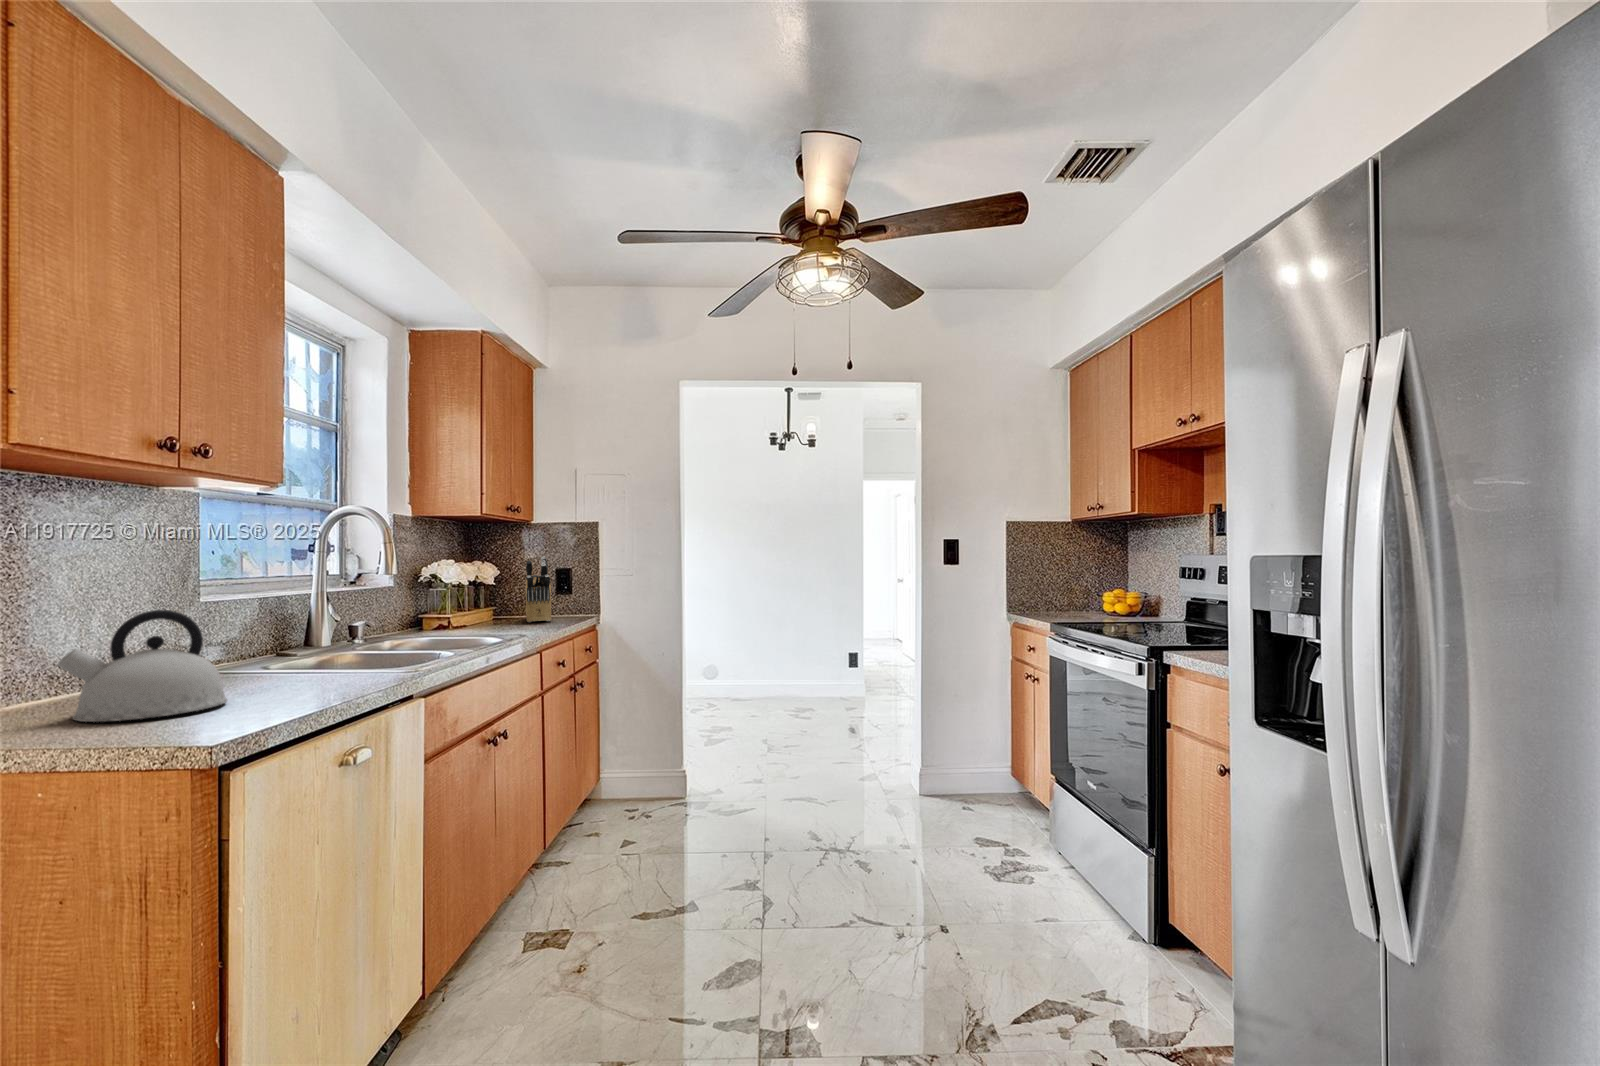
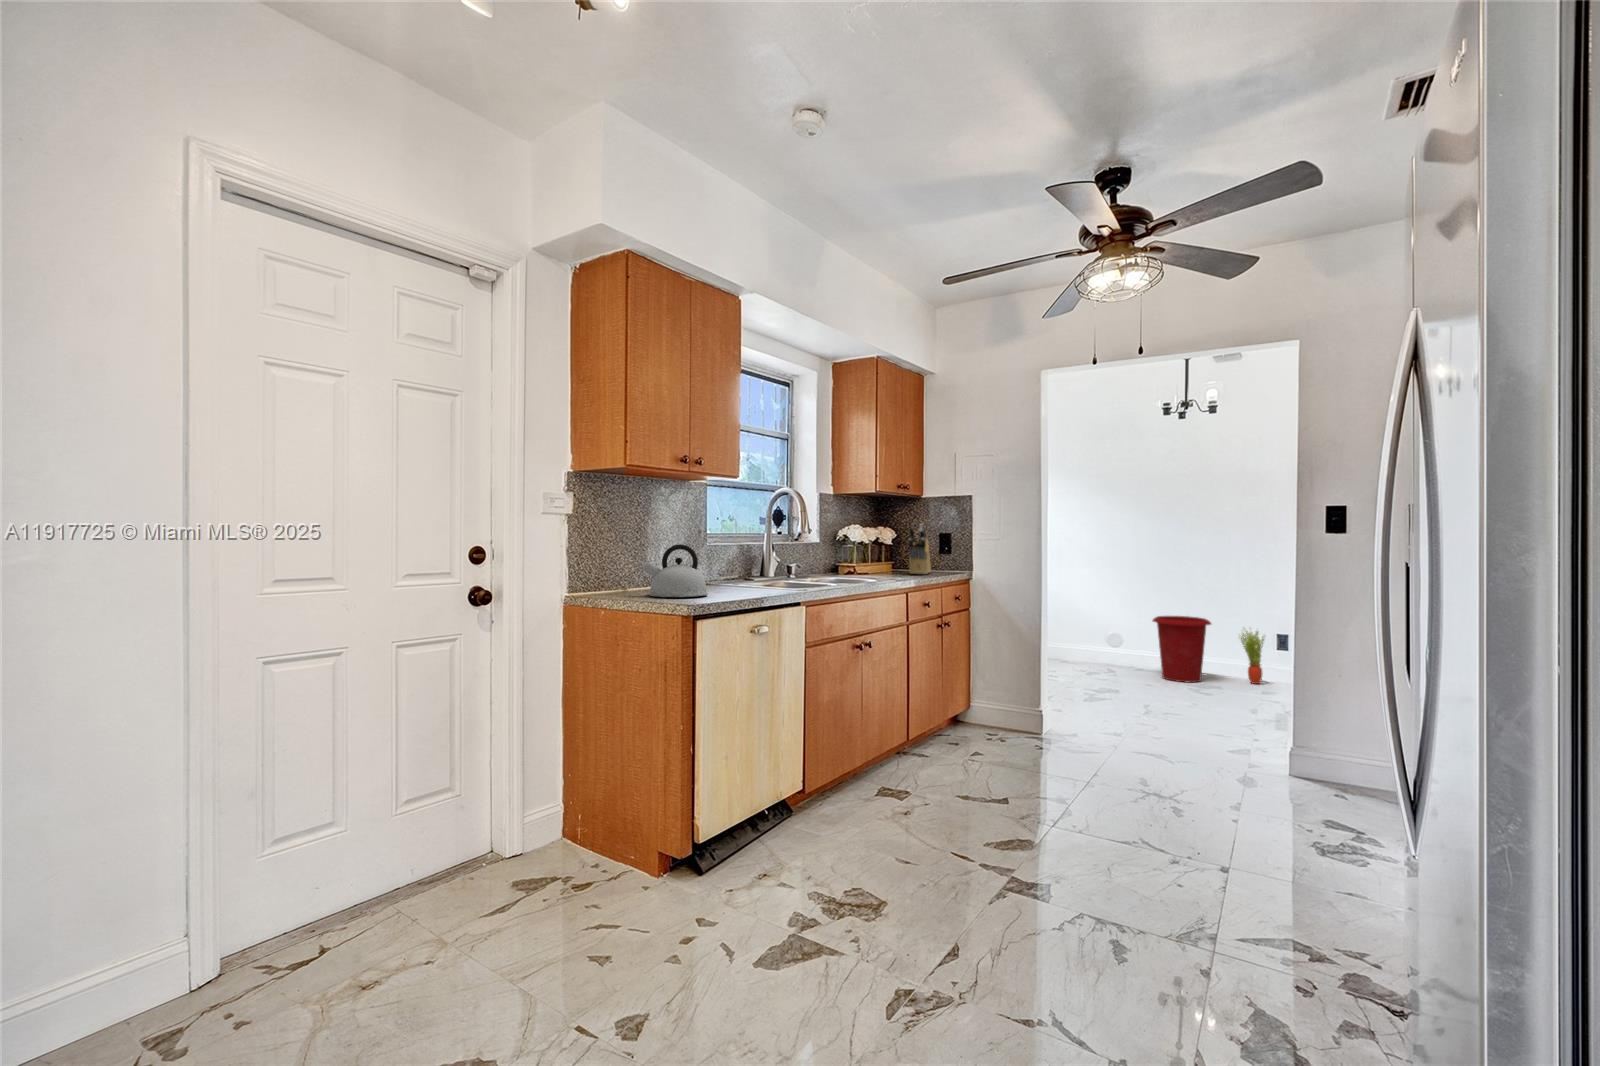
waste bin: none [756,641,807,708] -> present [1153,616,1211,683]
potted plant: none [827,646,849,700] -> present [1239,628,1265,684]

